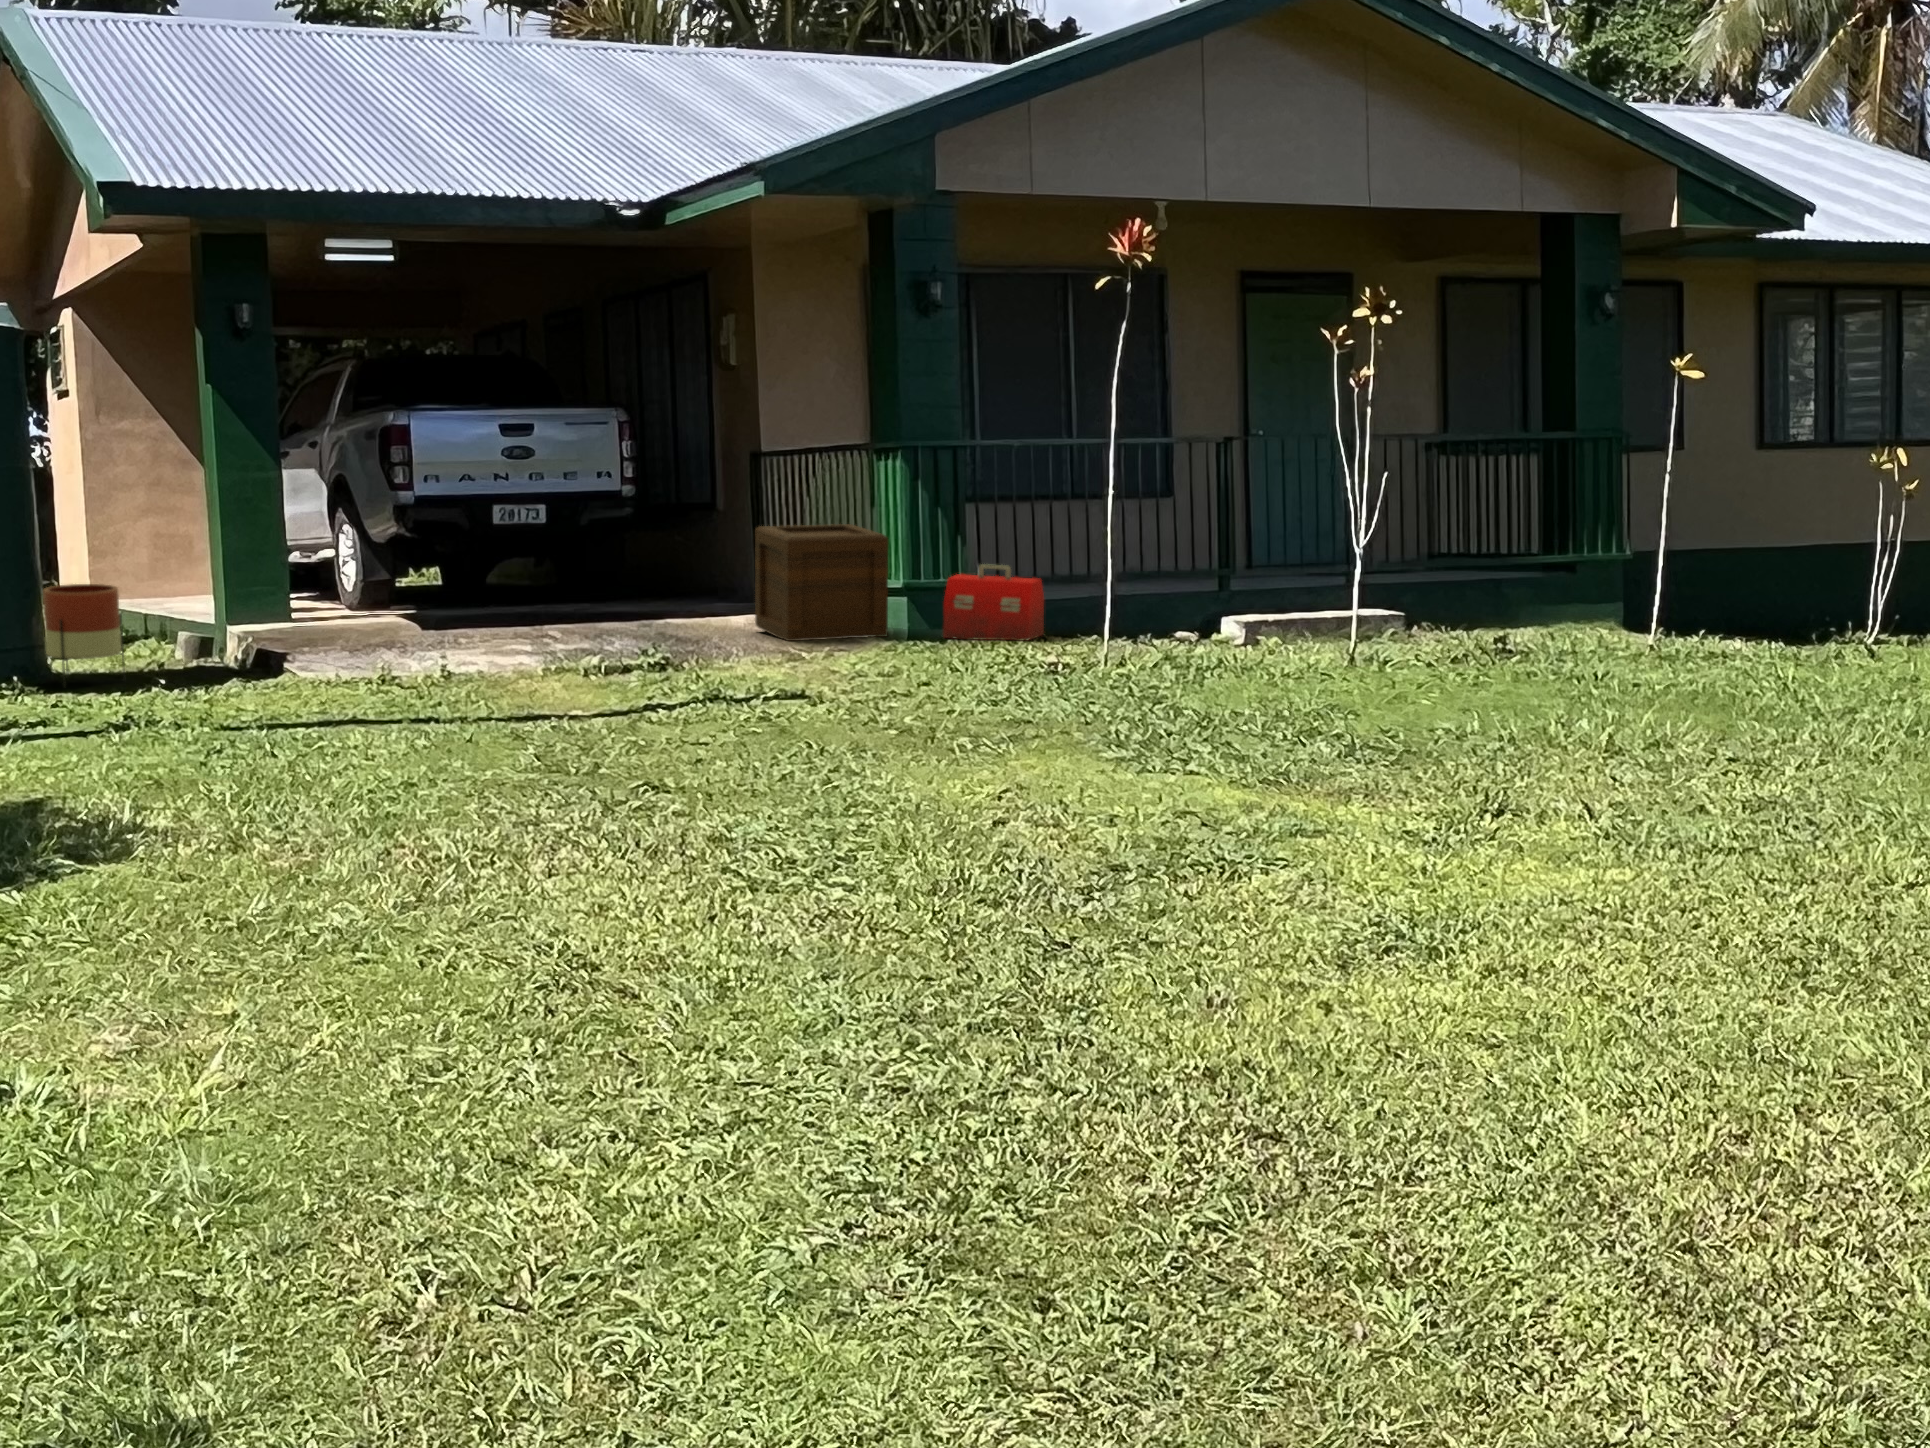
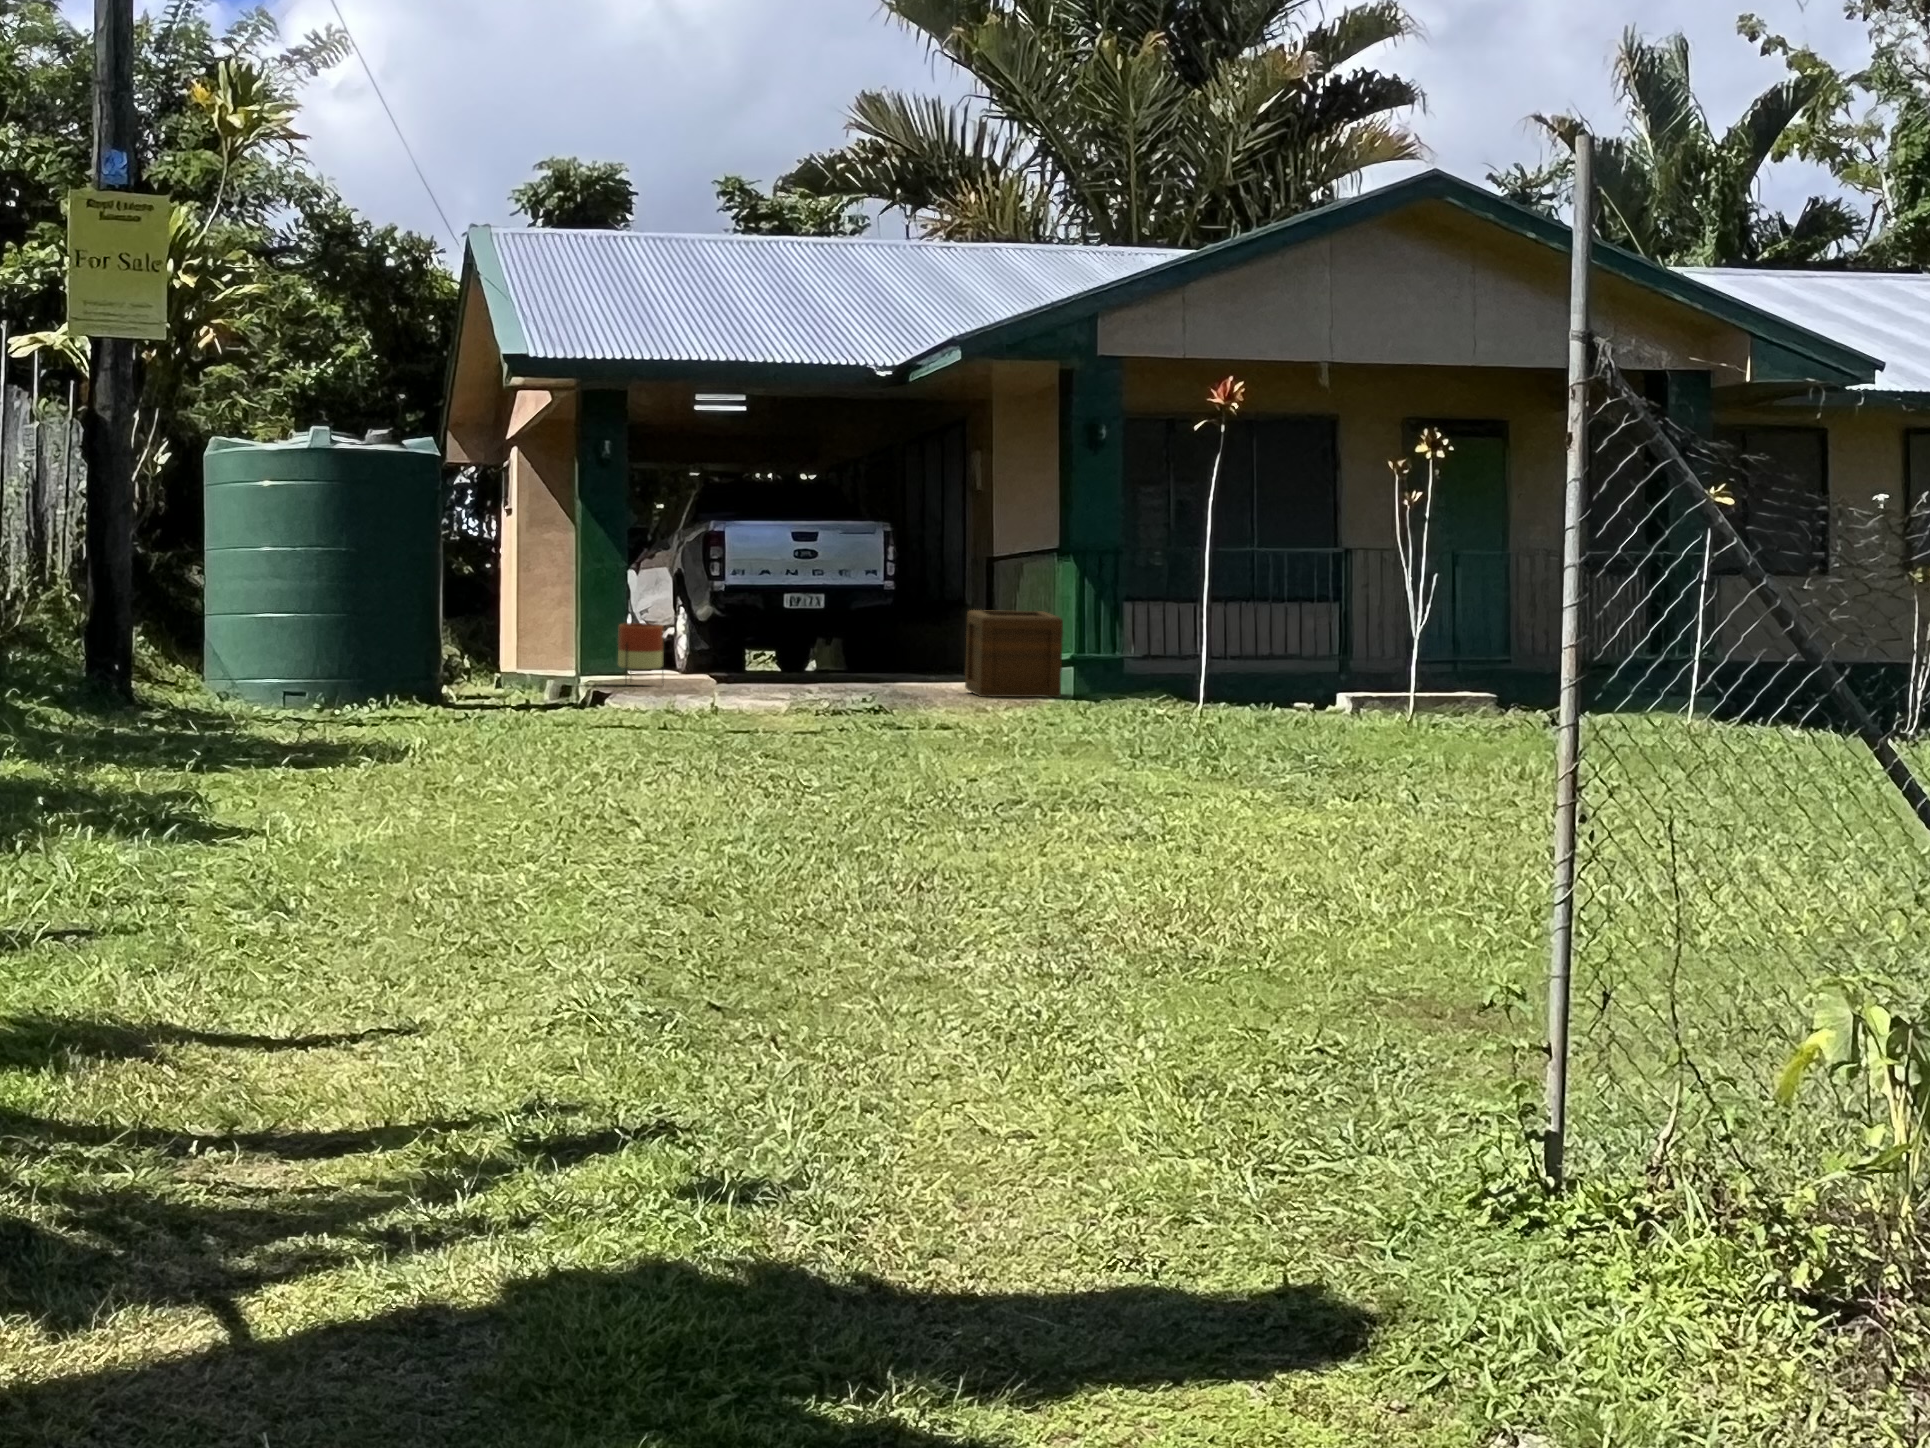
toolbox: present [943,564,1044,640] -> none [1101,642,1184,704]
planter: present [43,584,125,686] -> present [618,623,664,685]

